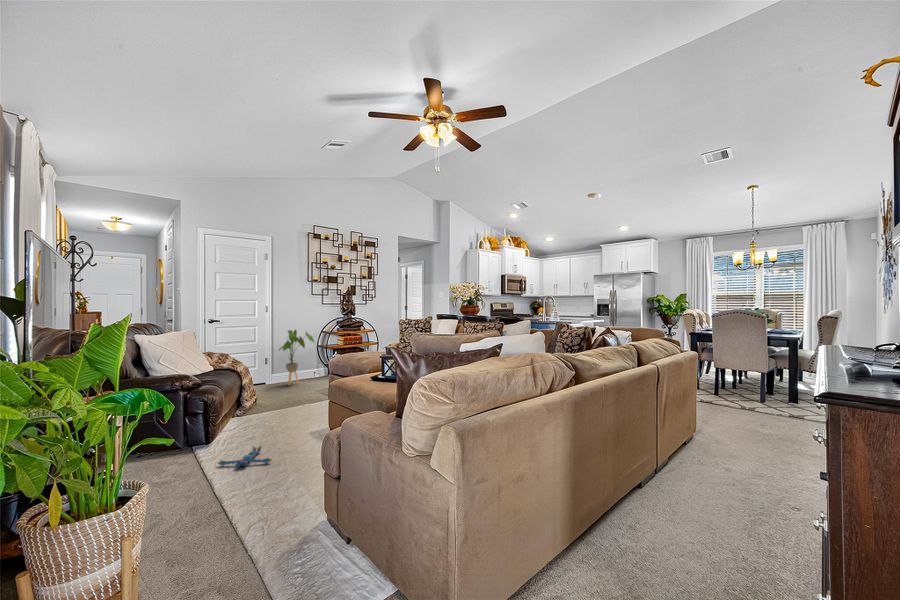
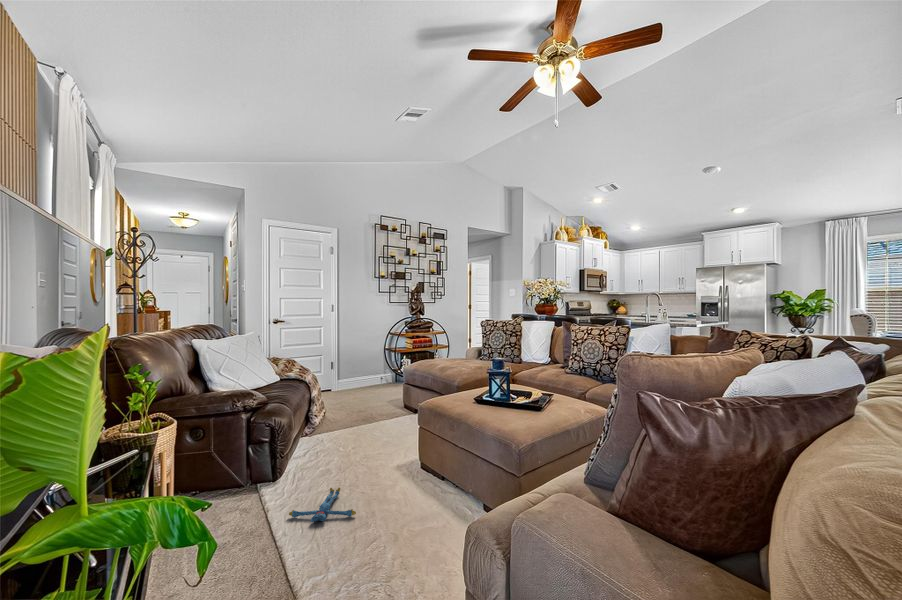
house plant: present [279,330,314,385] -> none [344,331,384,393]

